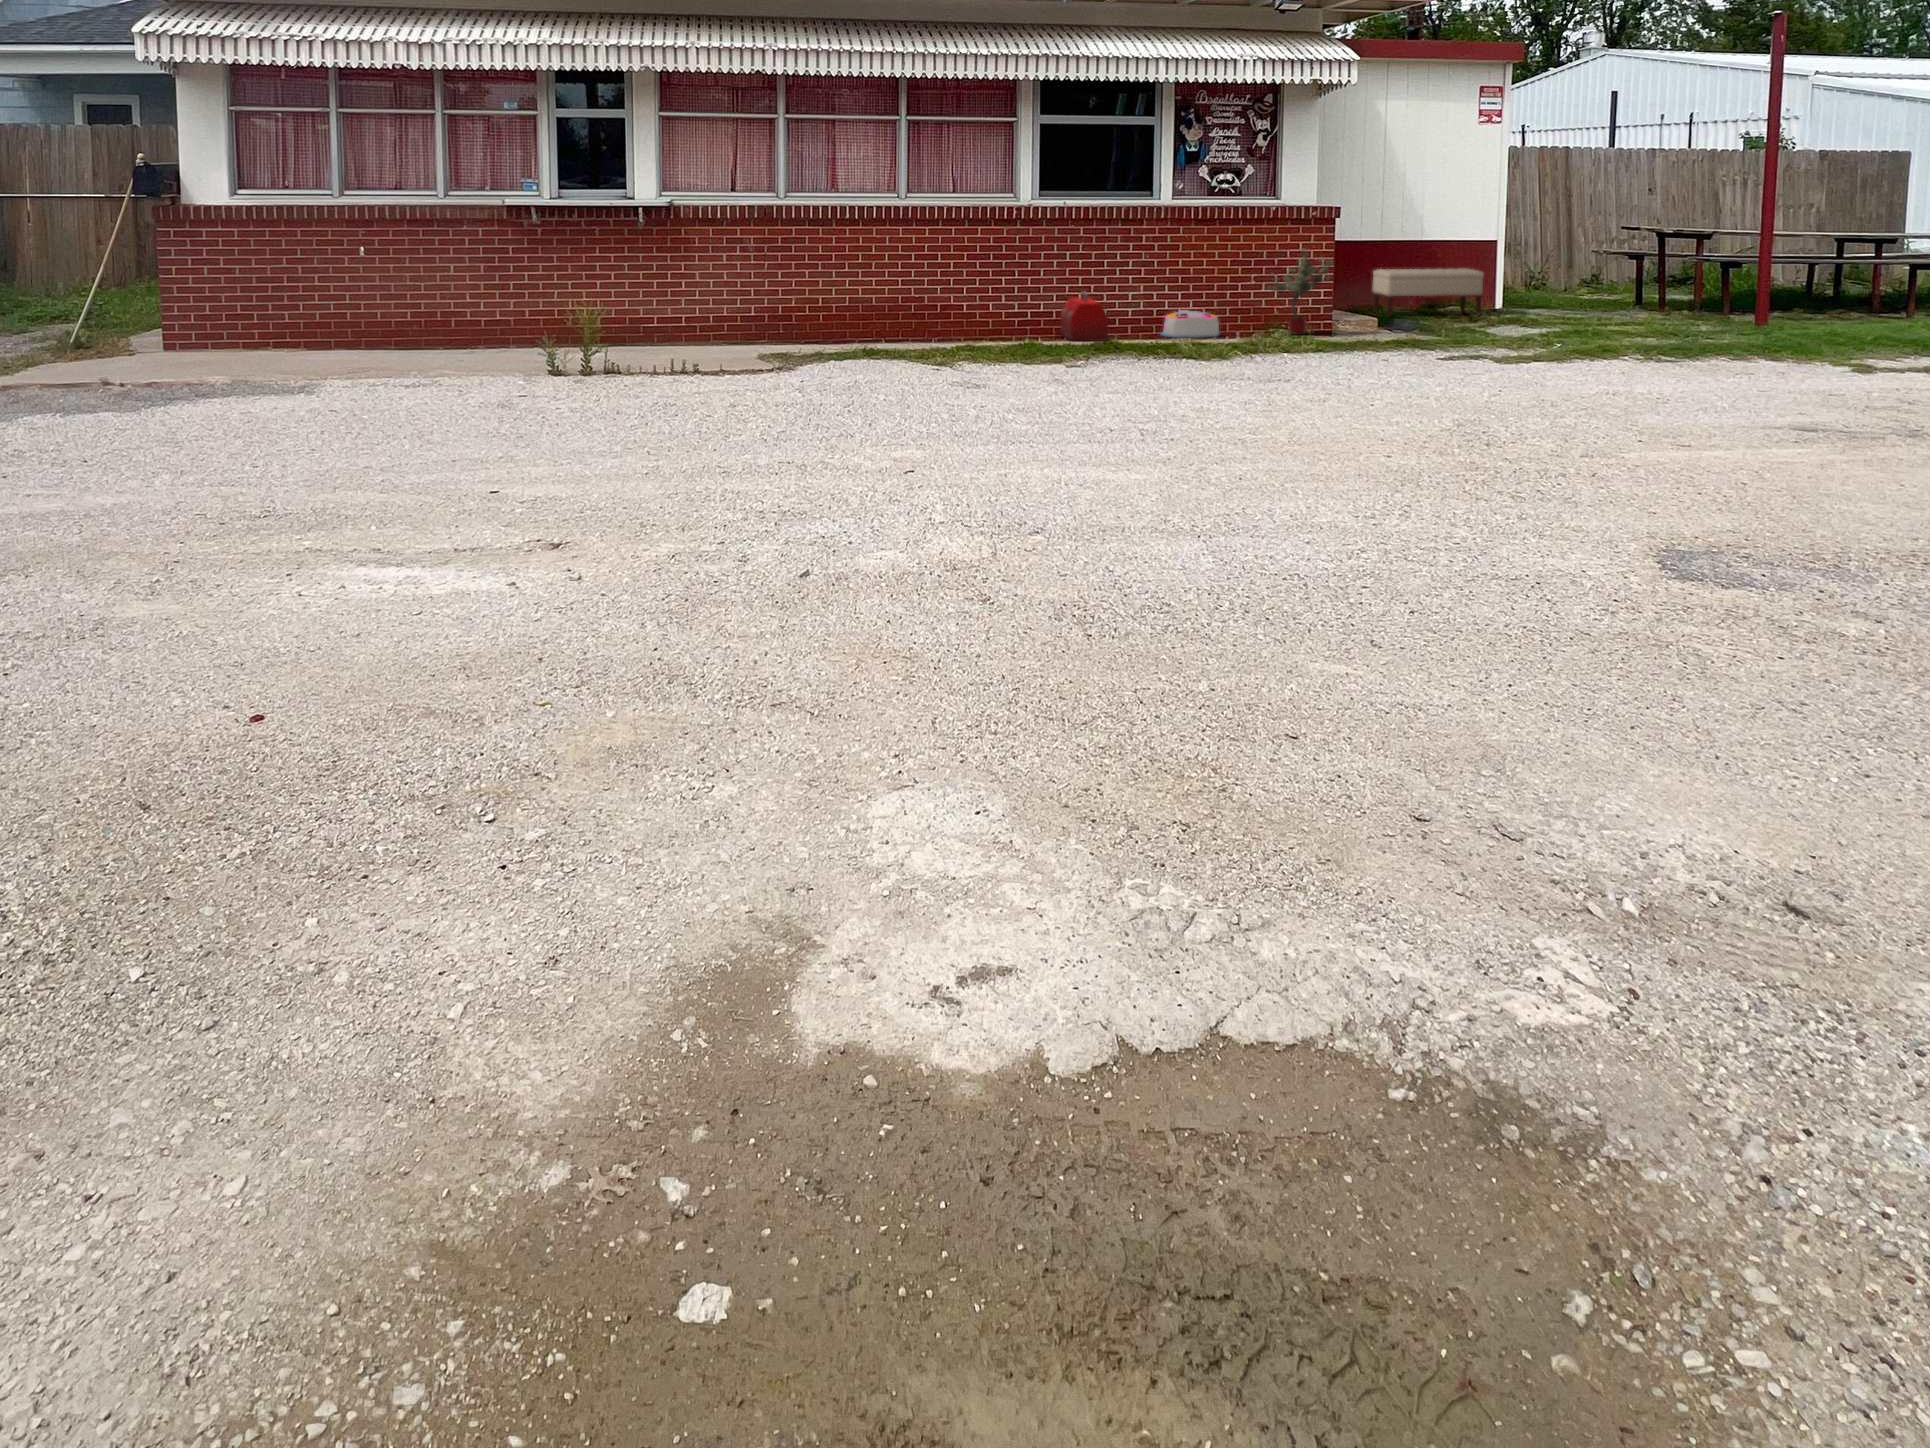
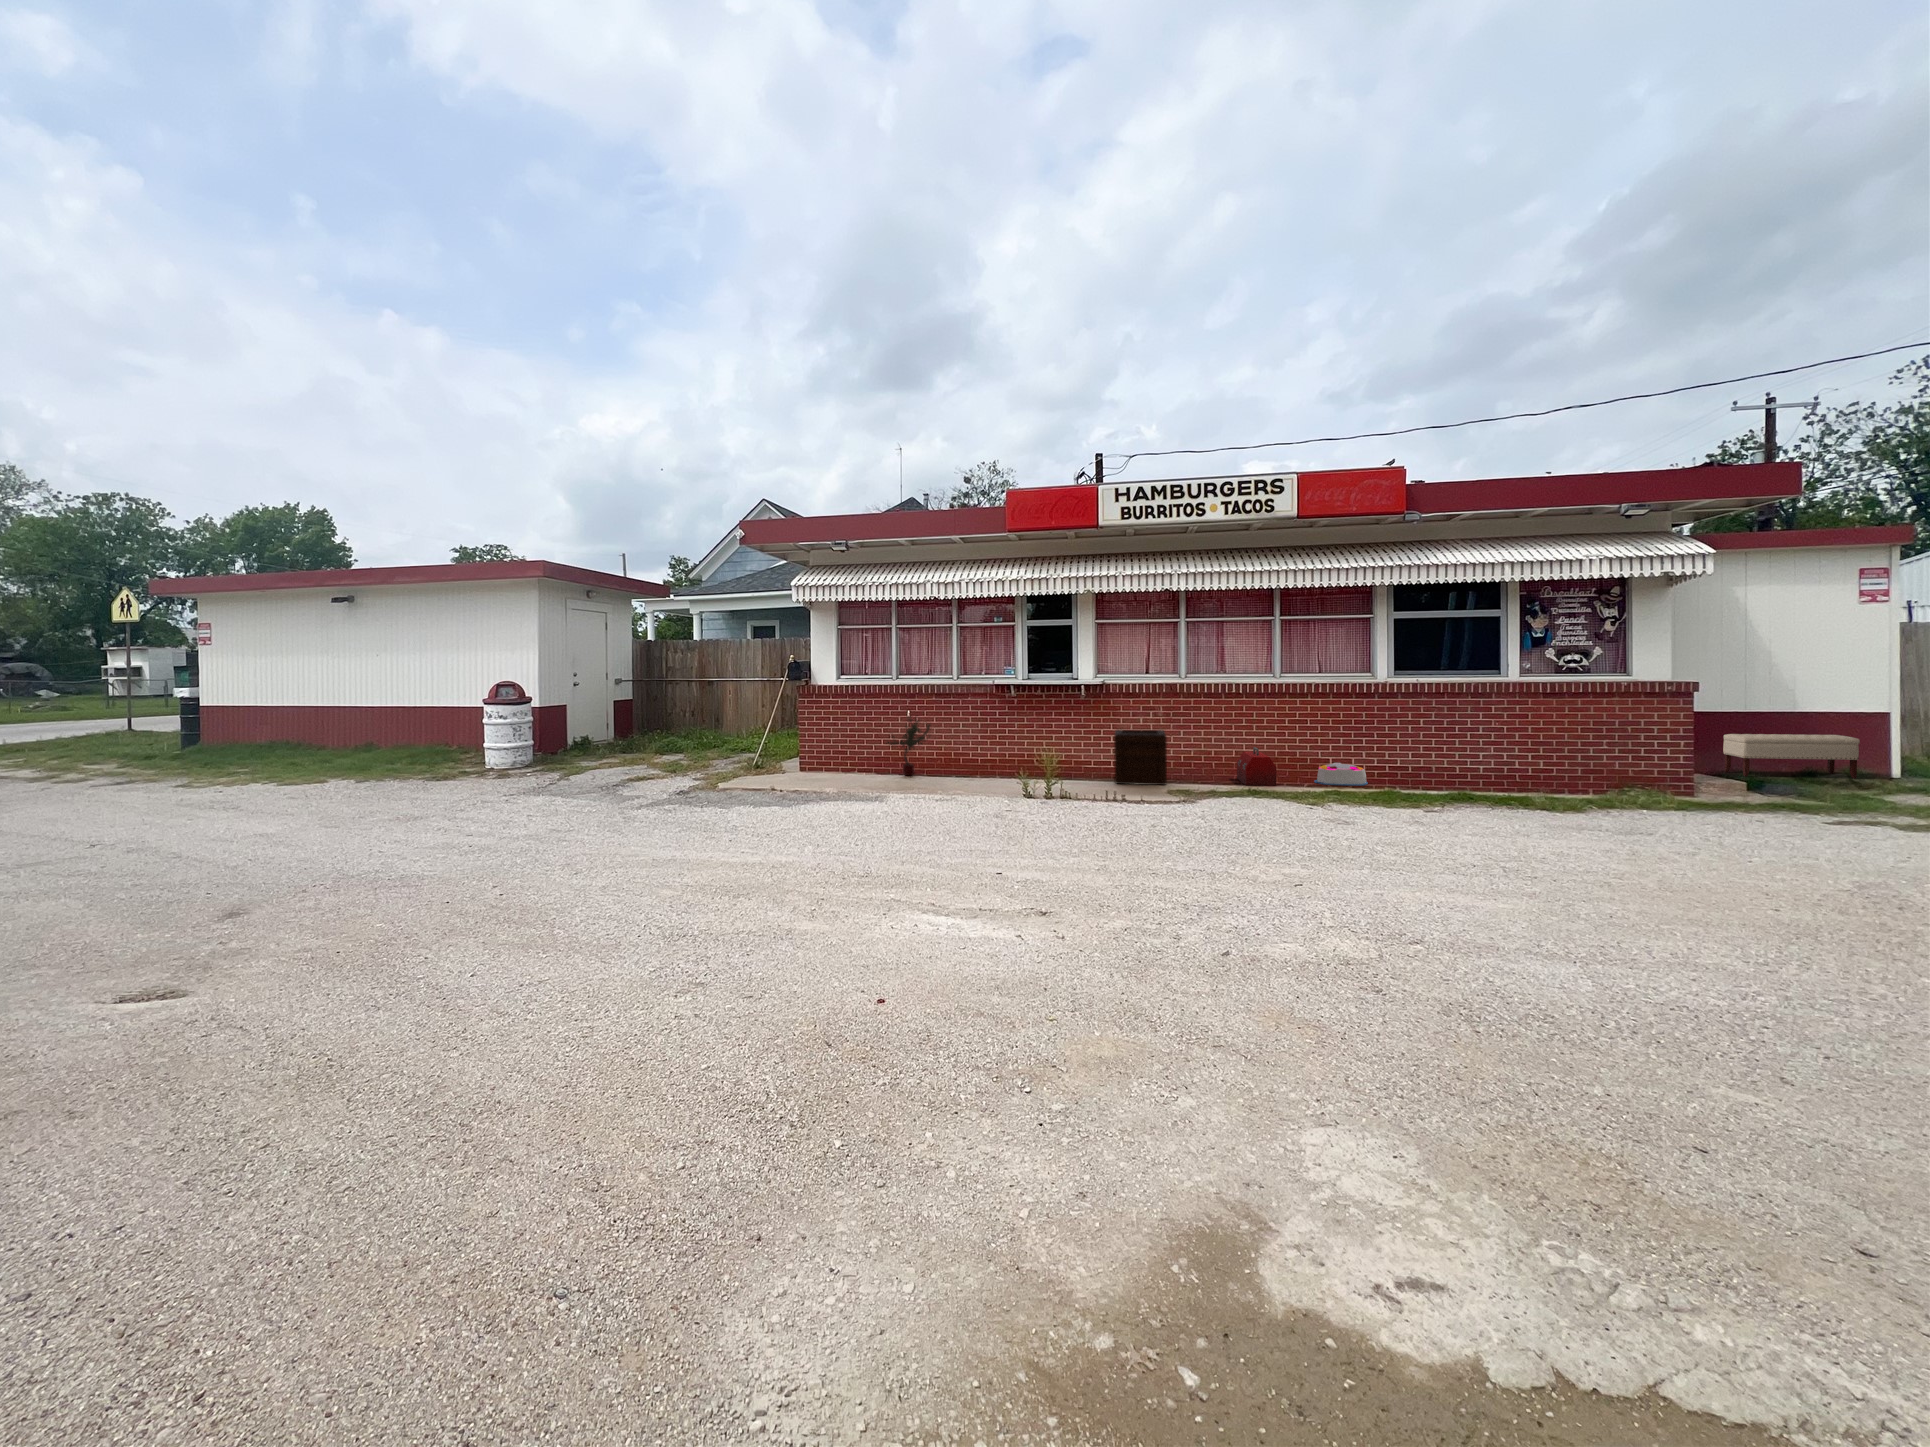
potted tree: present [1267,250,1332,335] -> present [886,716,930,776]
wooden crate: none [685,273,758,351] -> present [1114,730,1167,785]
toolbox: present [1061,292,1108,341] -> present [1237,747,1276,786]
storage bin: present [1161,310,1220,338] -> present [1314,763,1368,786]

